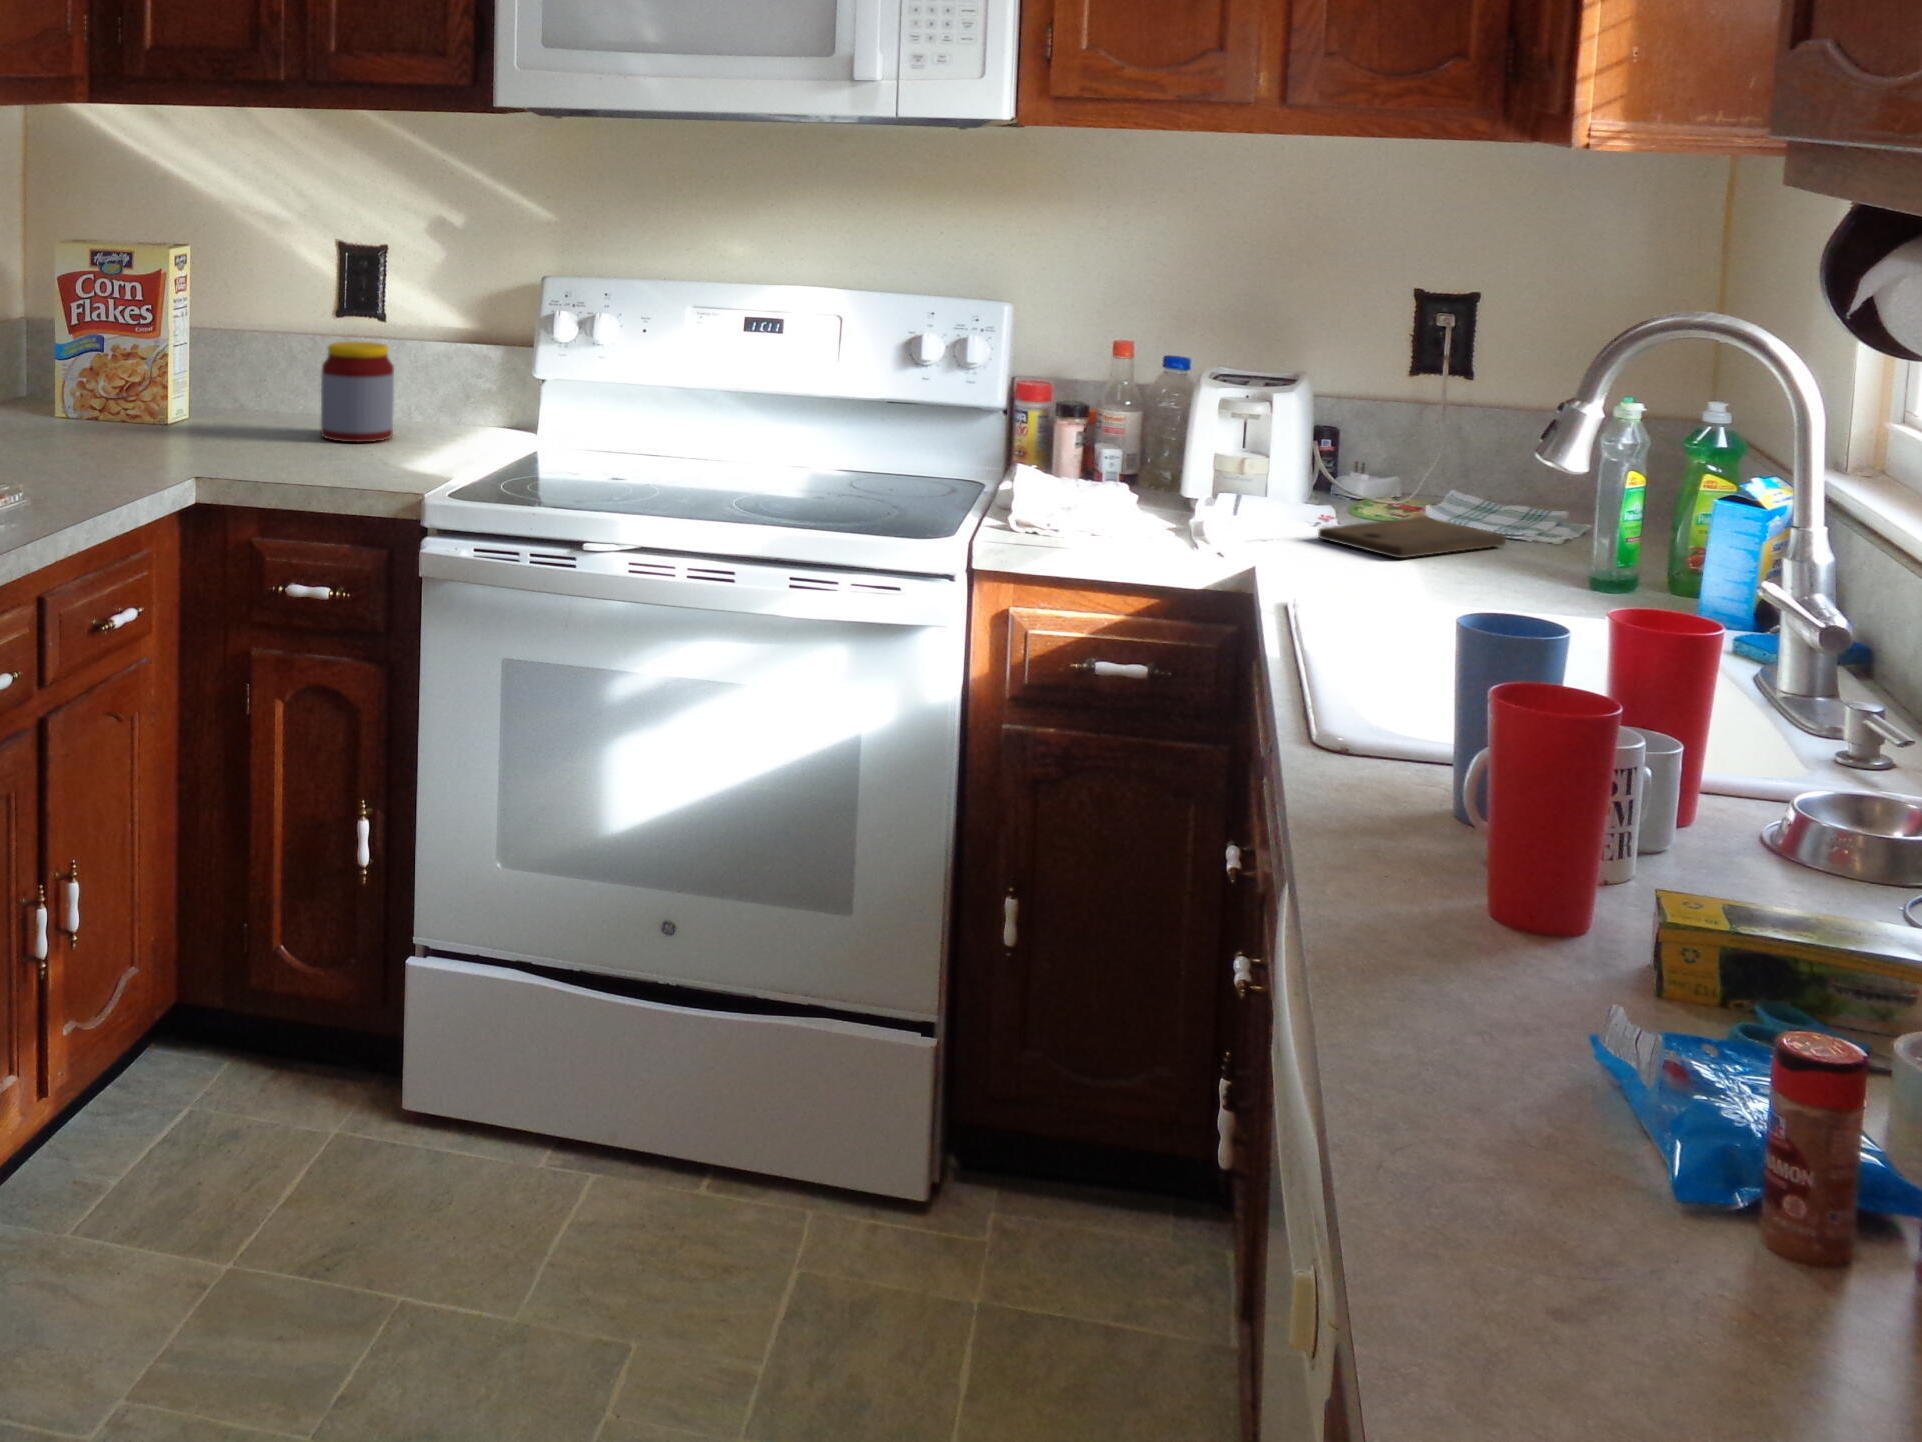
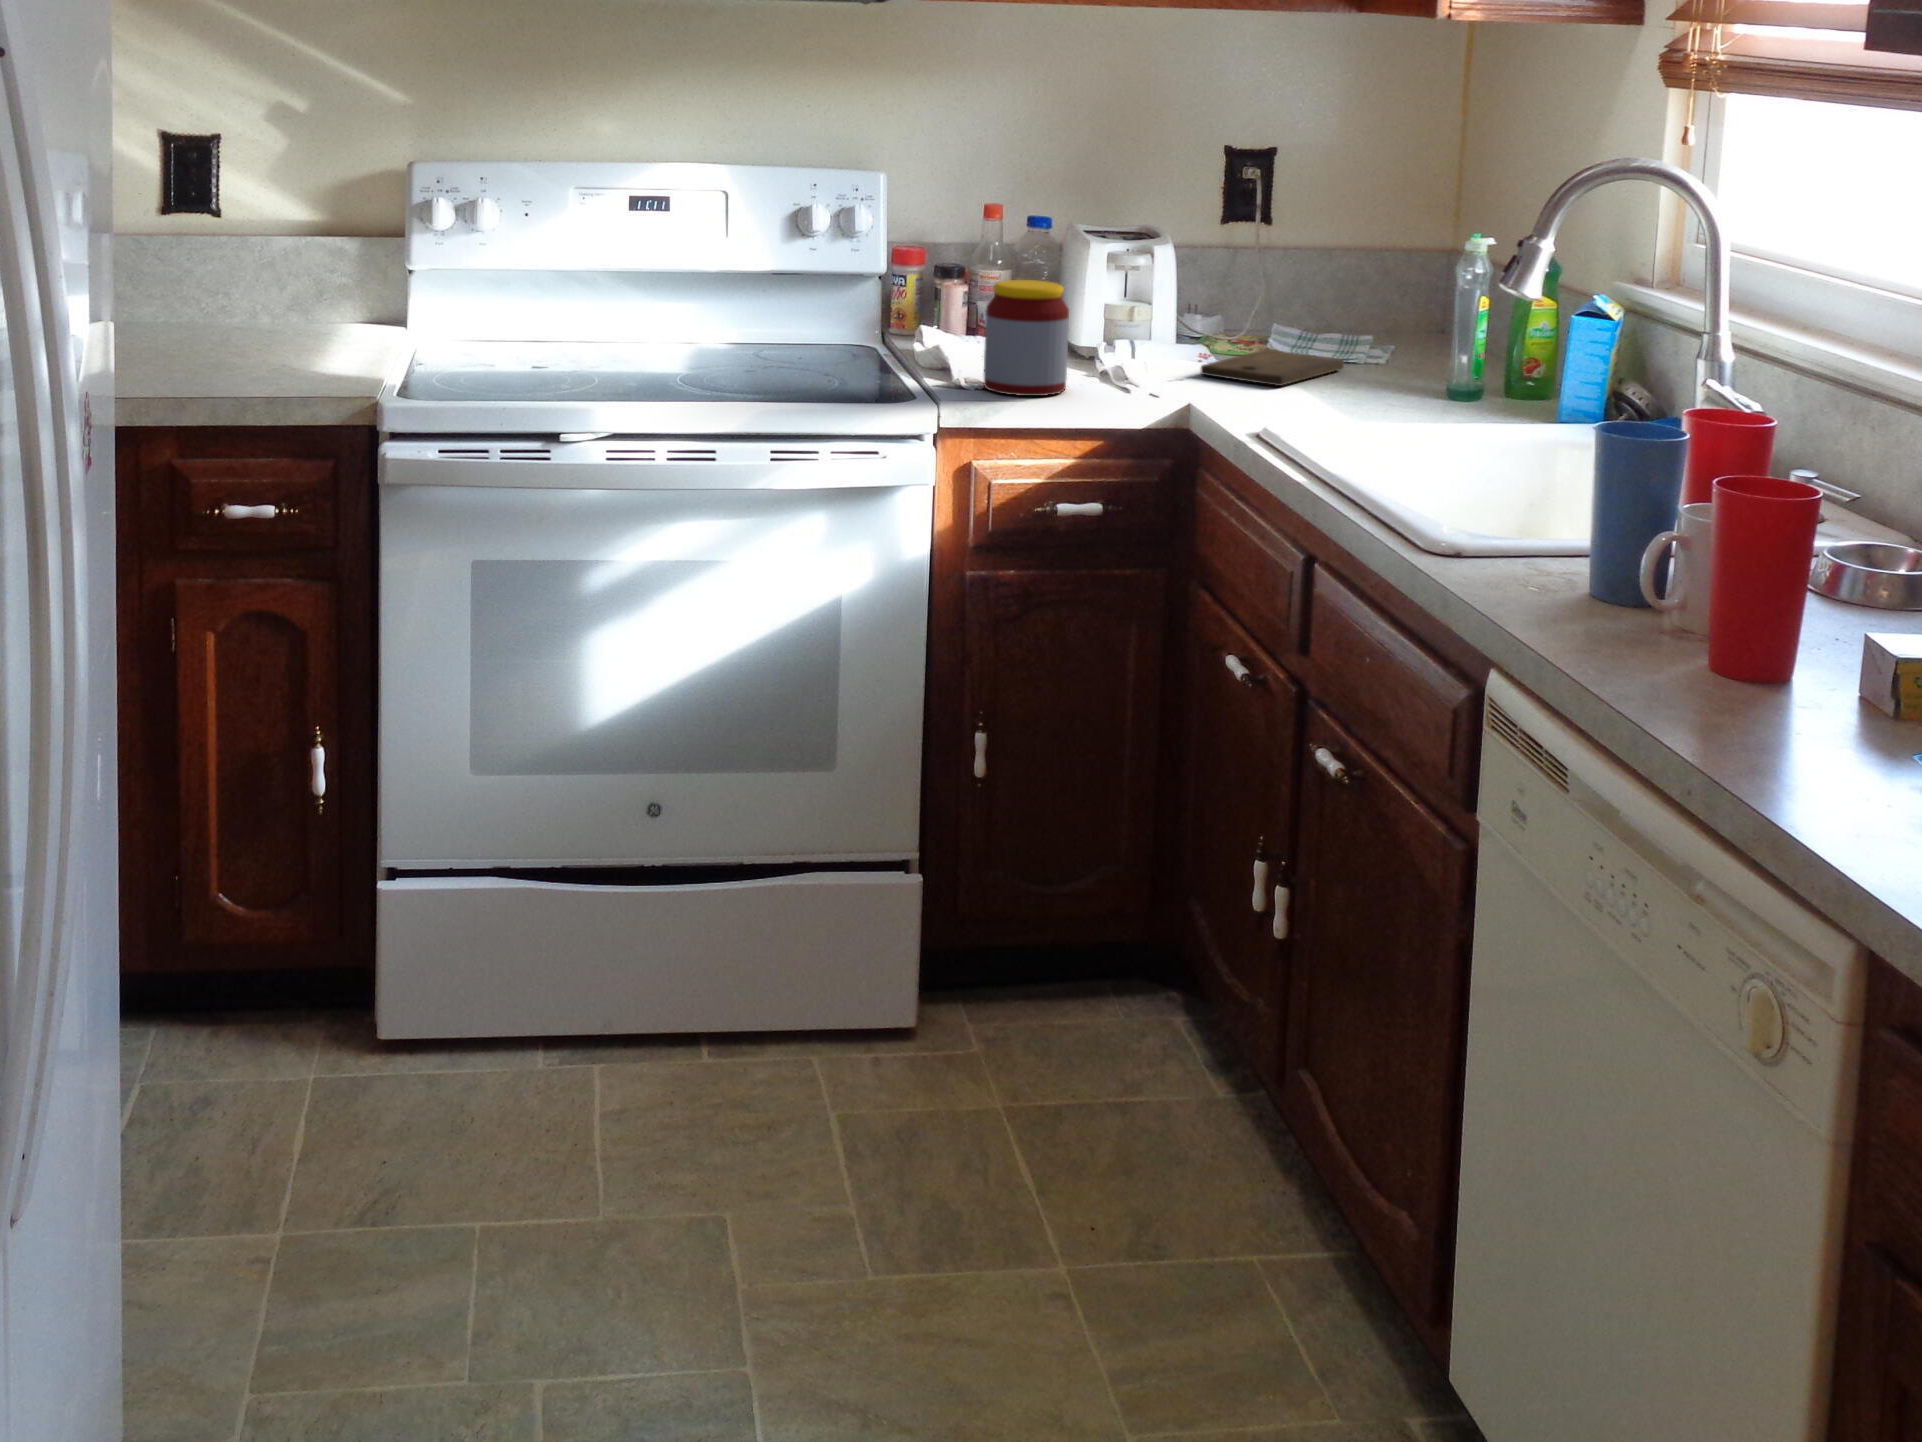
jar: present [321,342,394,442] -> present [984,280,1069,396]

